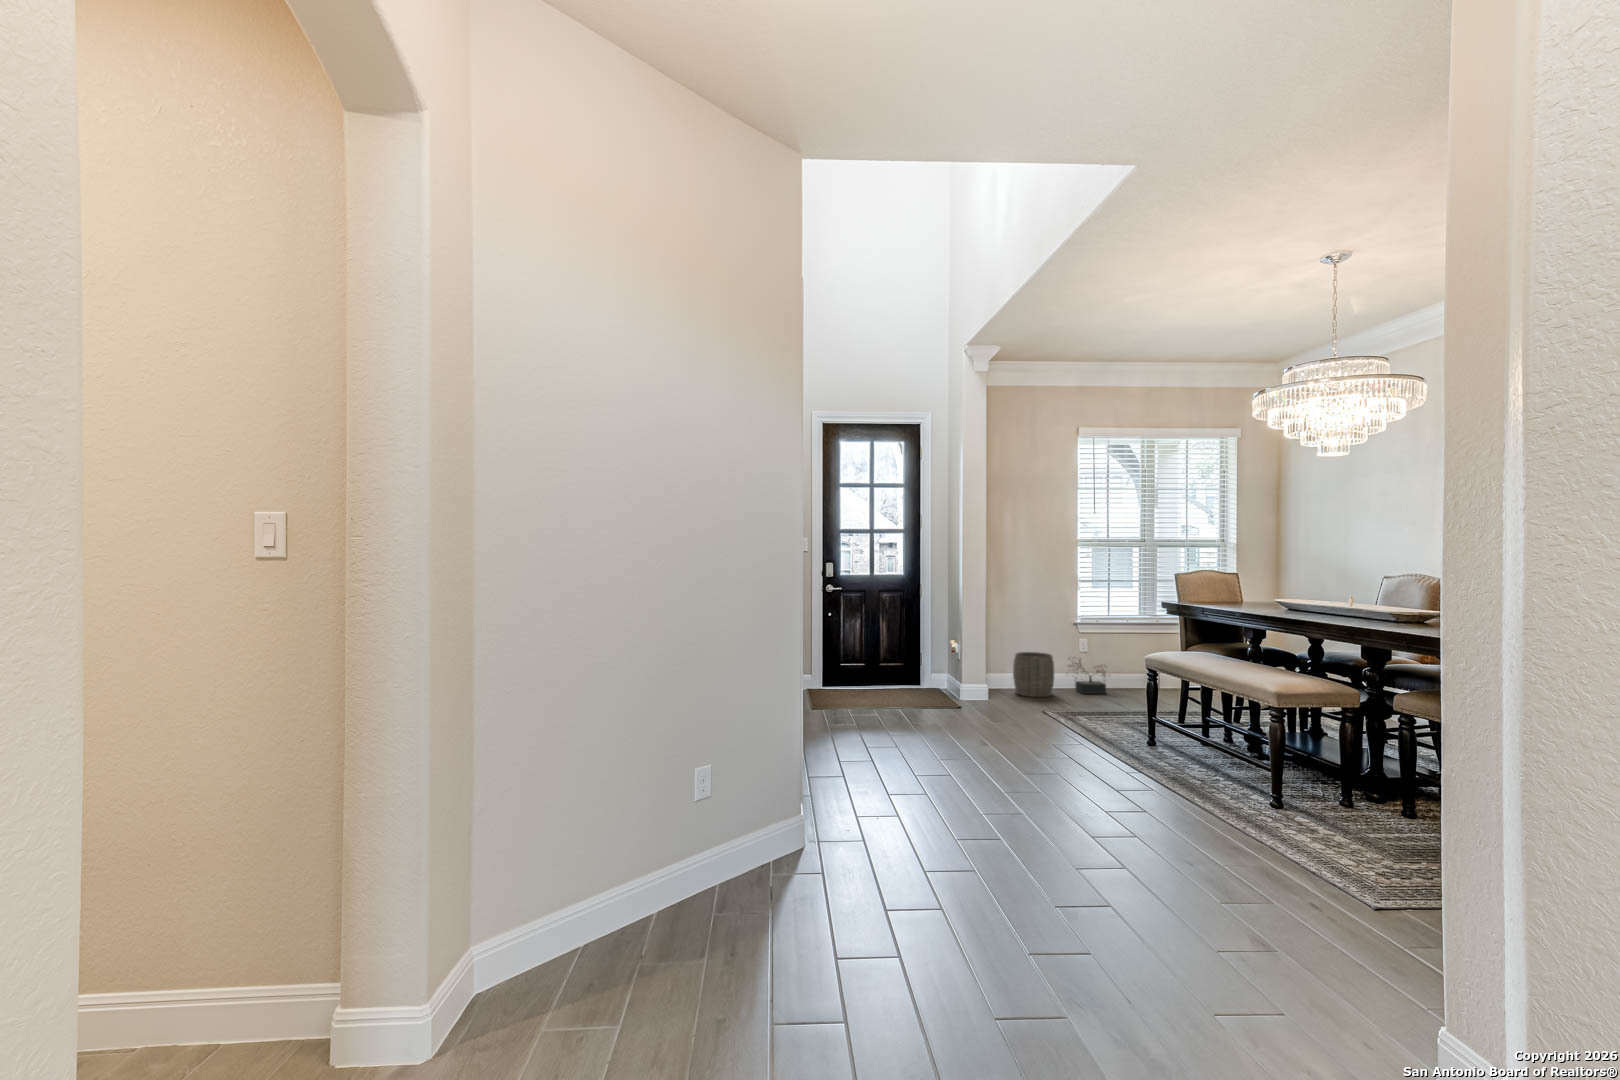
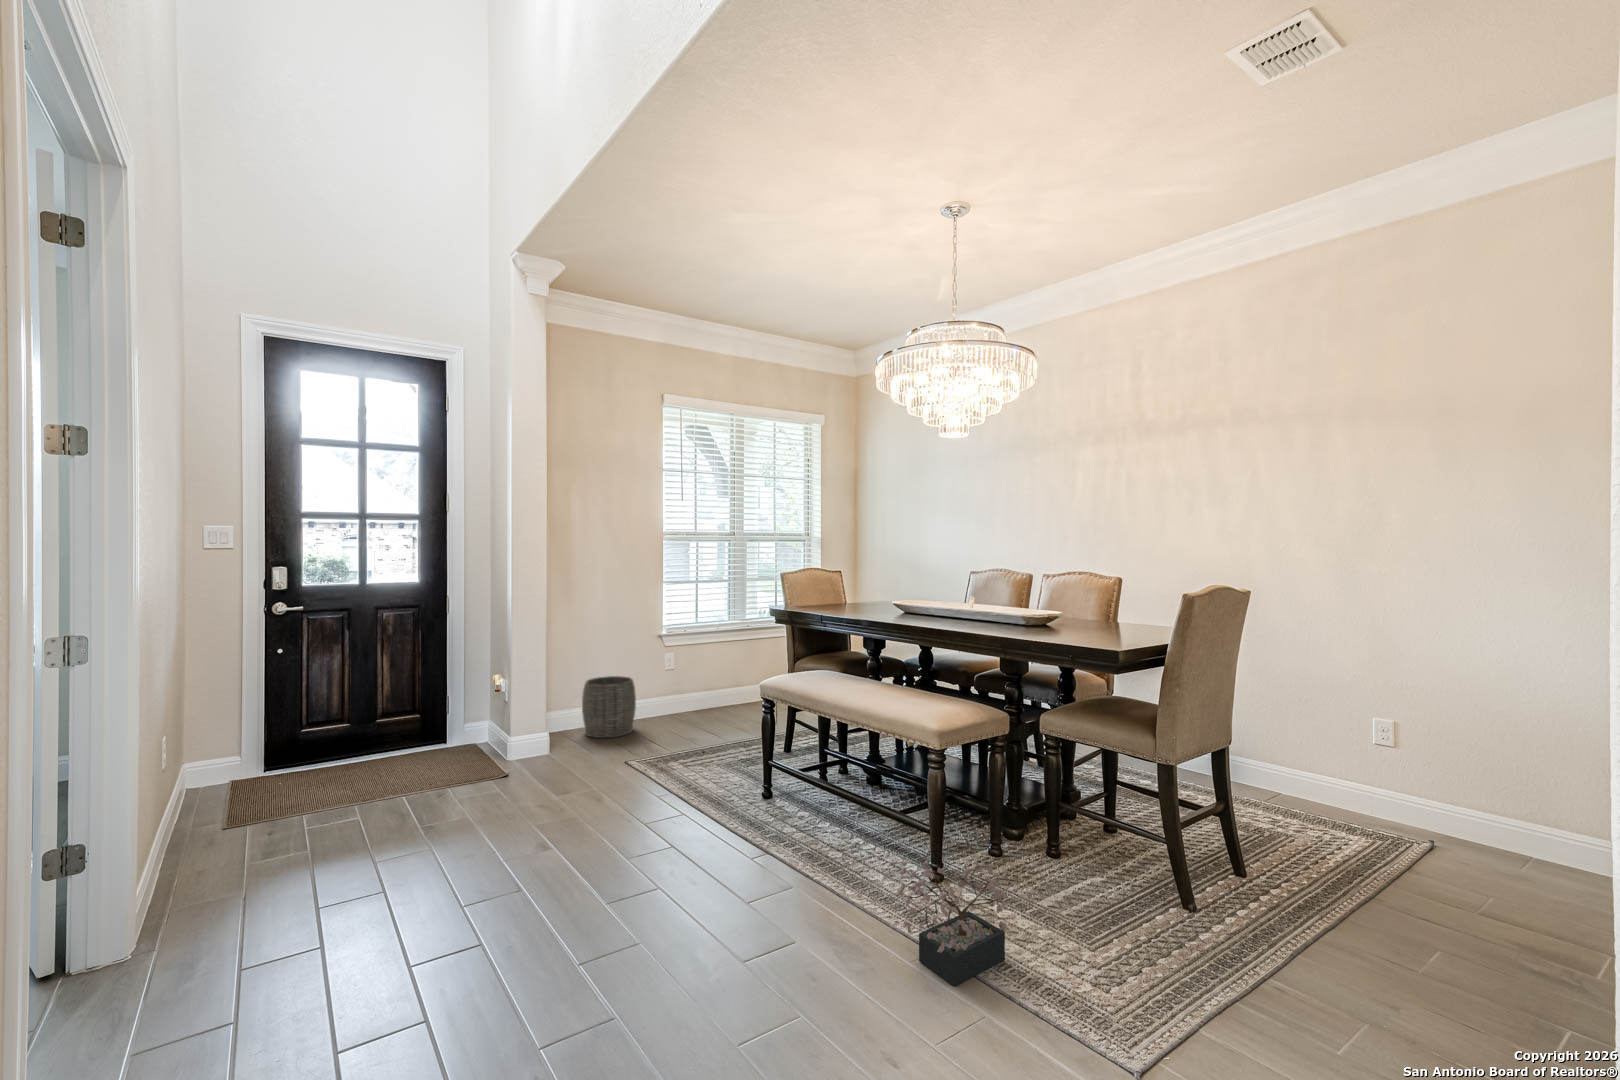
decorative plant: present [1068,657,1110,694] -> present [897,861,1006,986]

